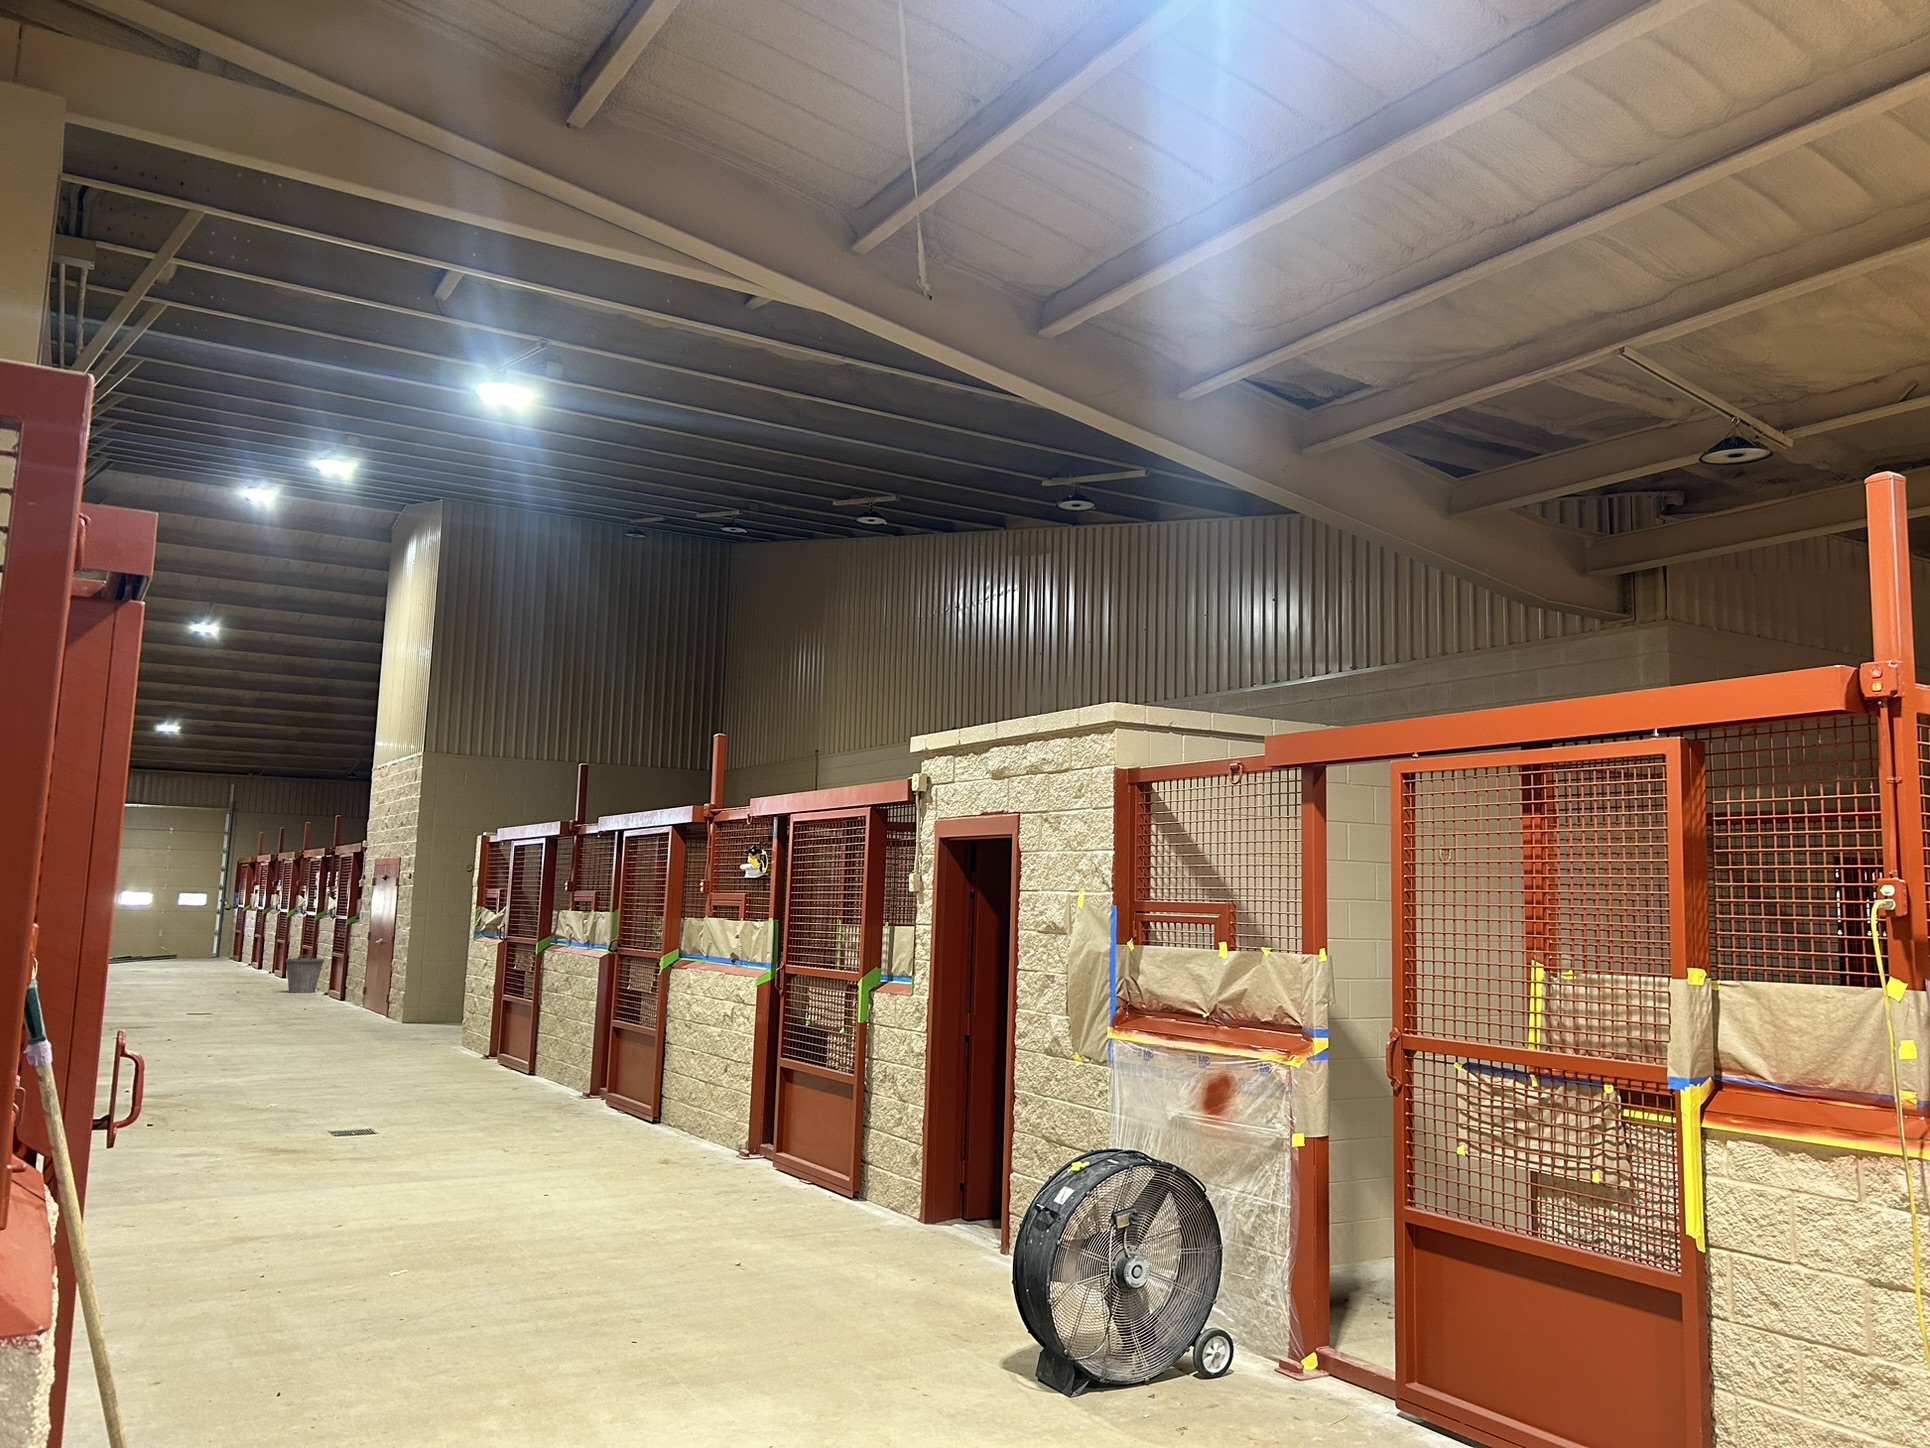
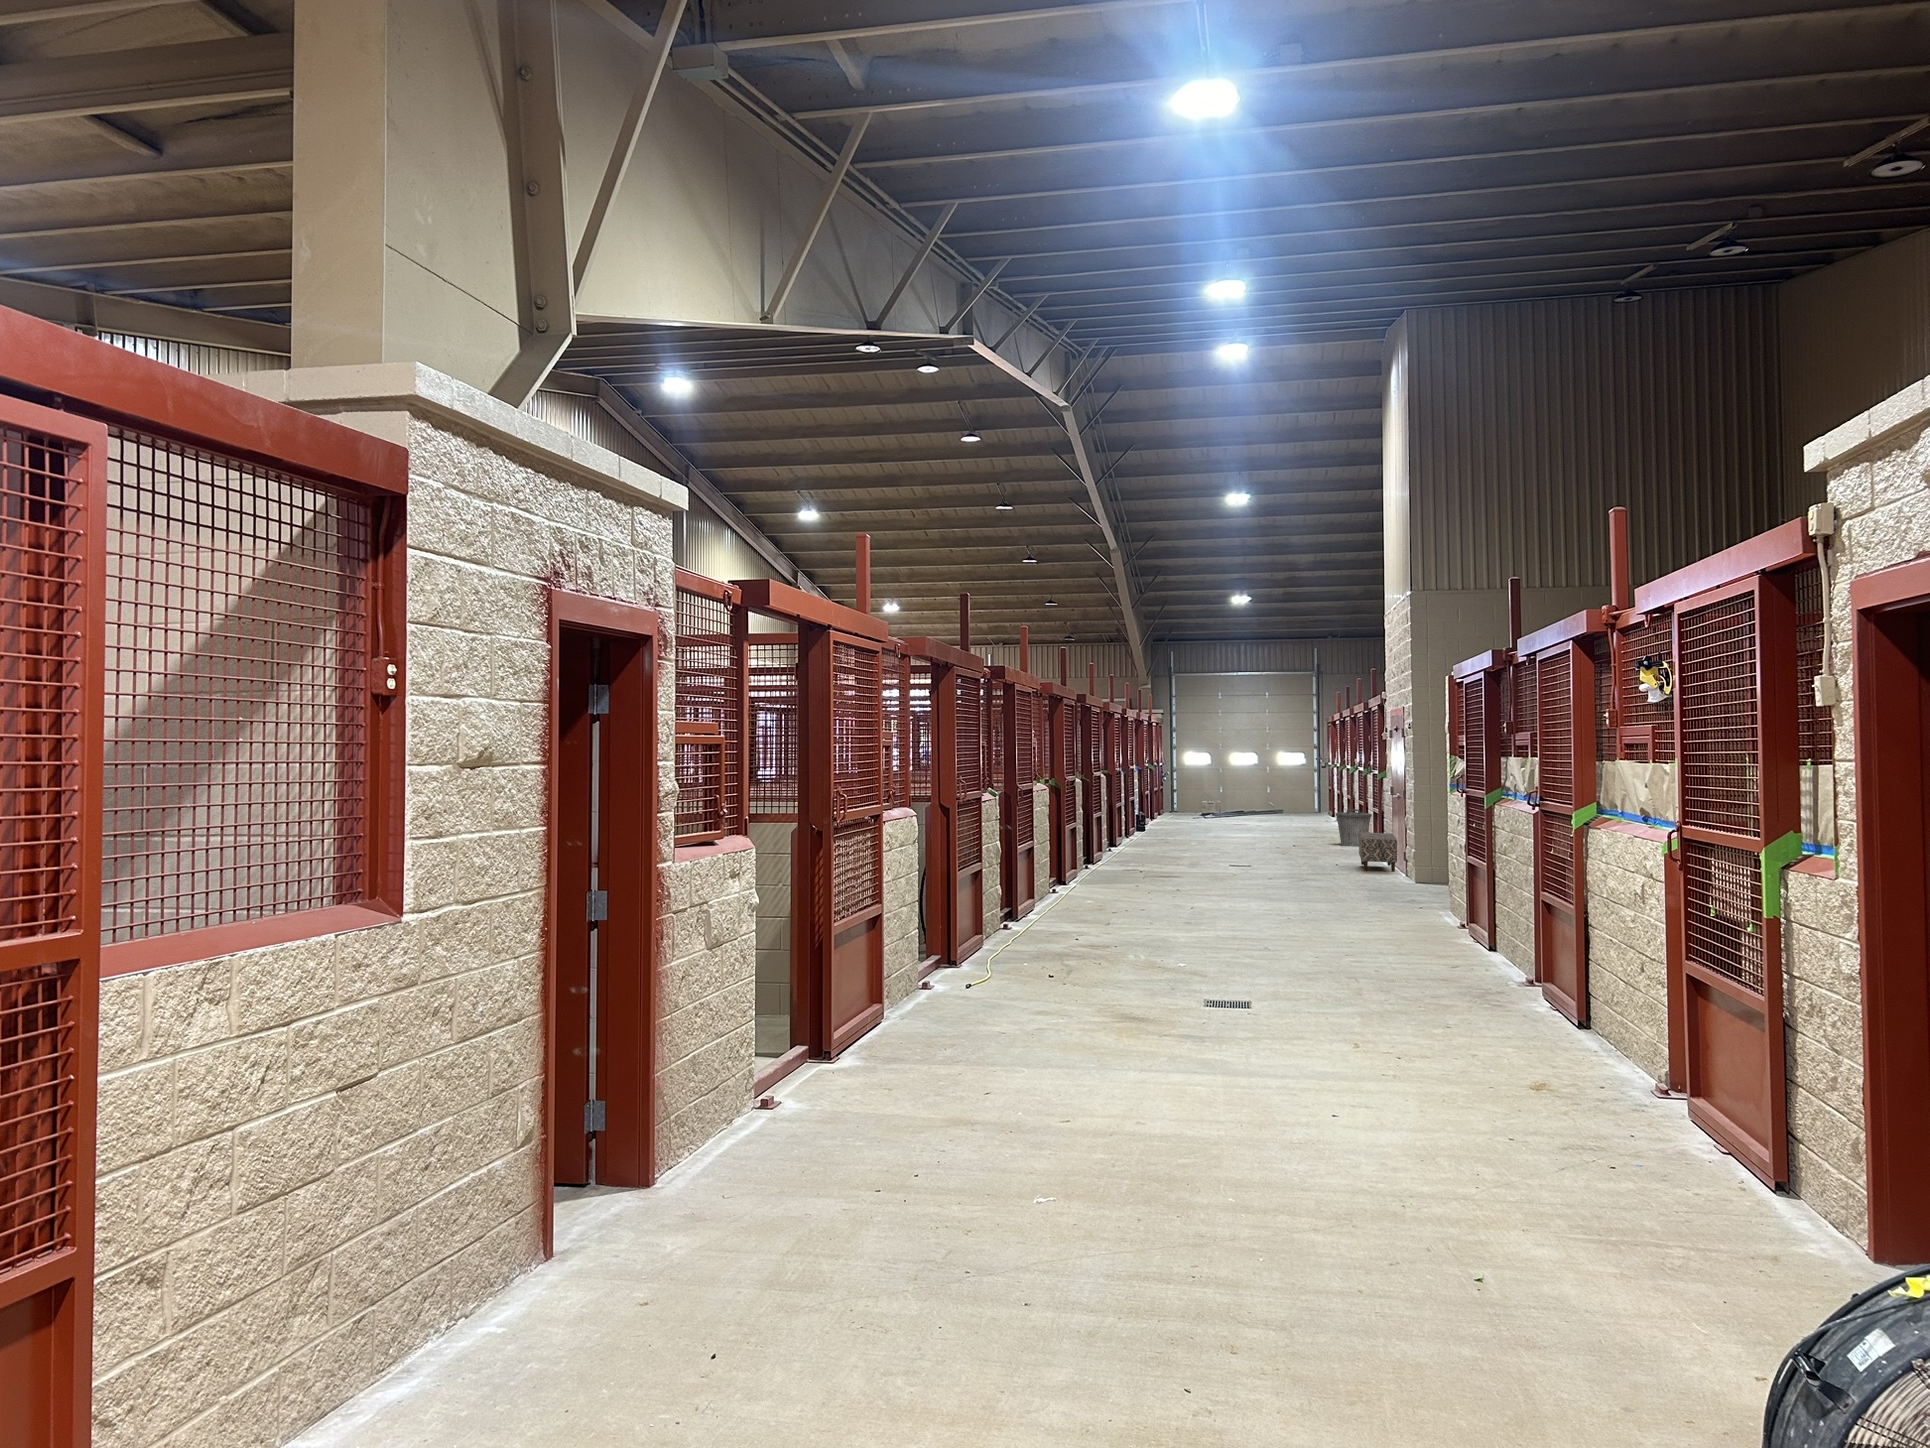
bench: none [333,978,379,1017] -> present [1359,833,1397,872]

